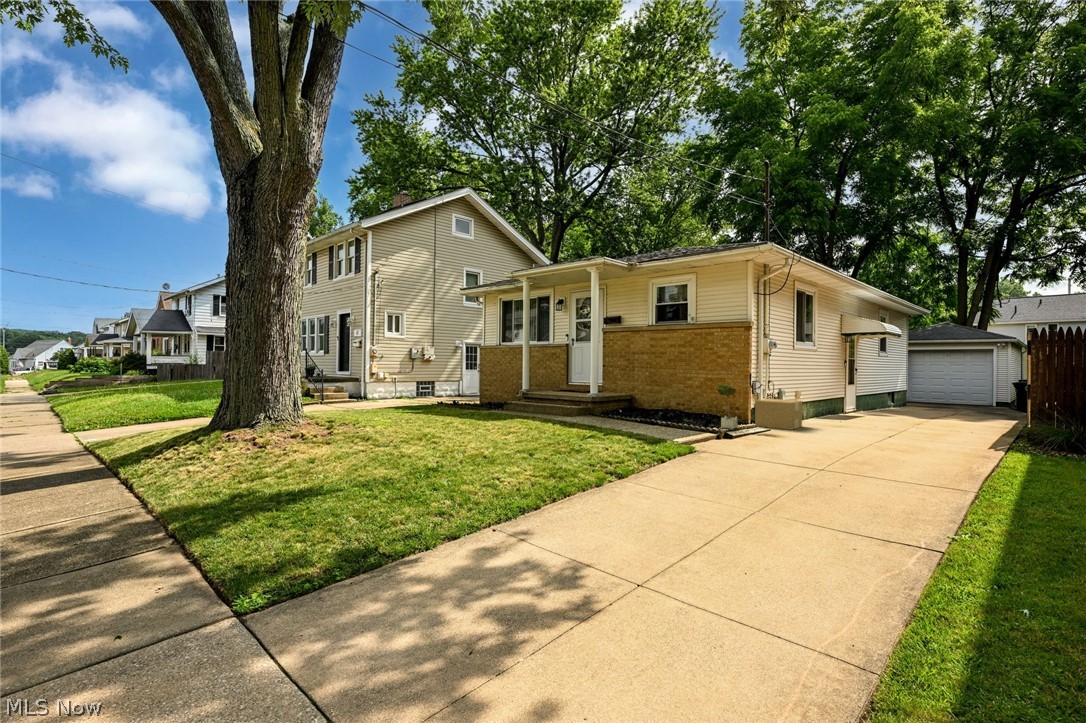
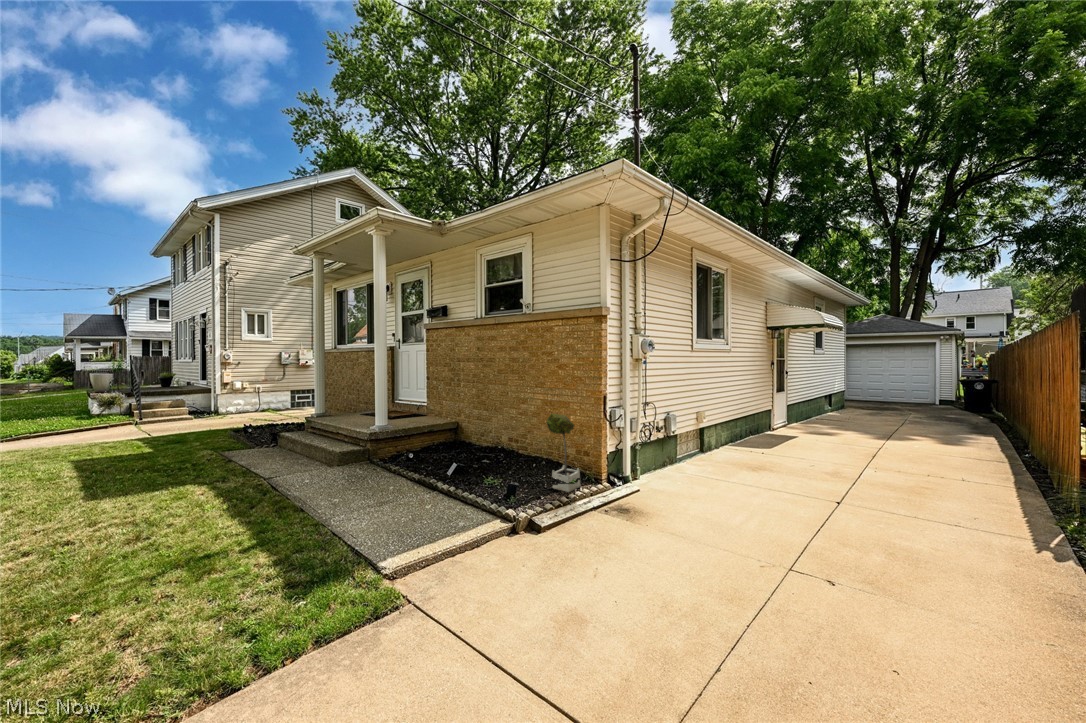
cardboard box: present [755,399,802,430] -> none [613,431,690,496]

